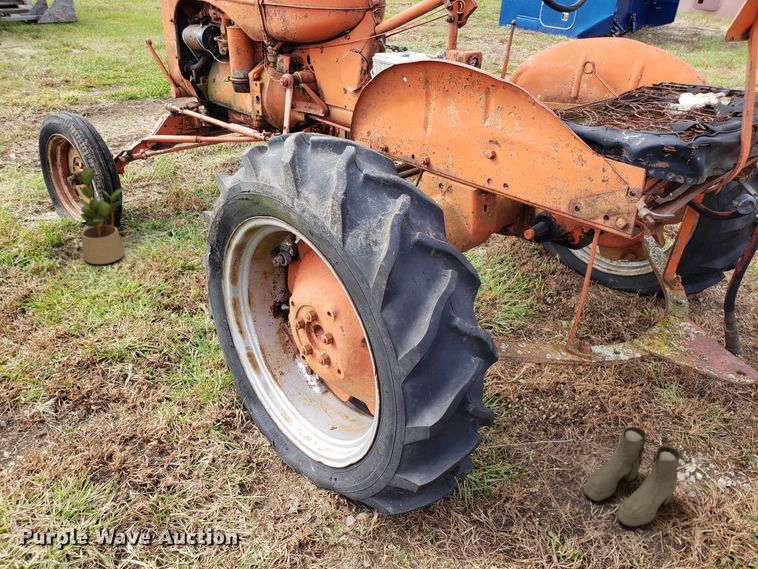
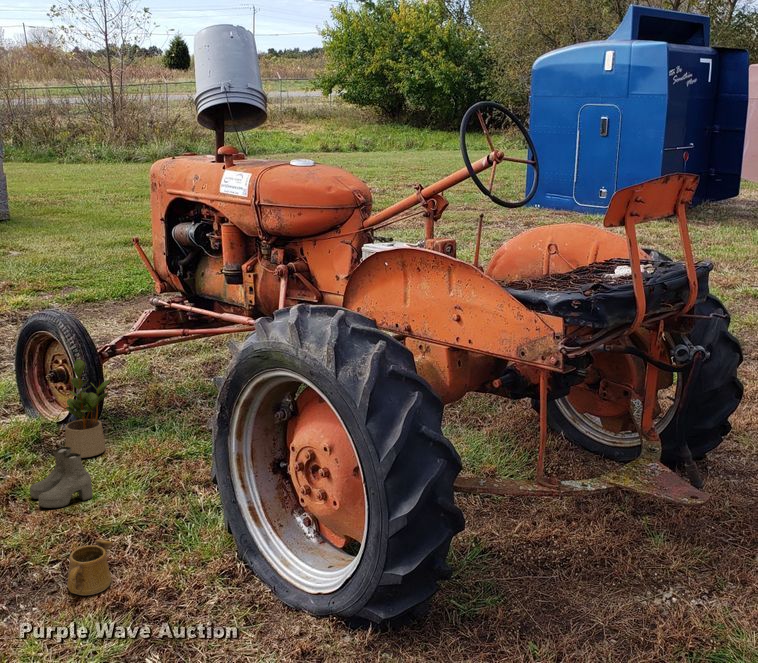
watering can: none [51,379,106,445] -> present [67,539,113,595]
boots: present [584,427,680,527] -> present [30,447,93,508]

